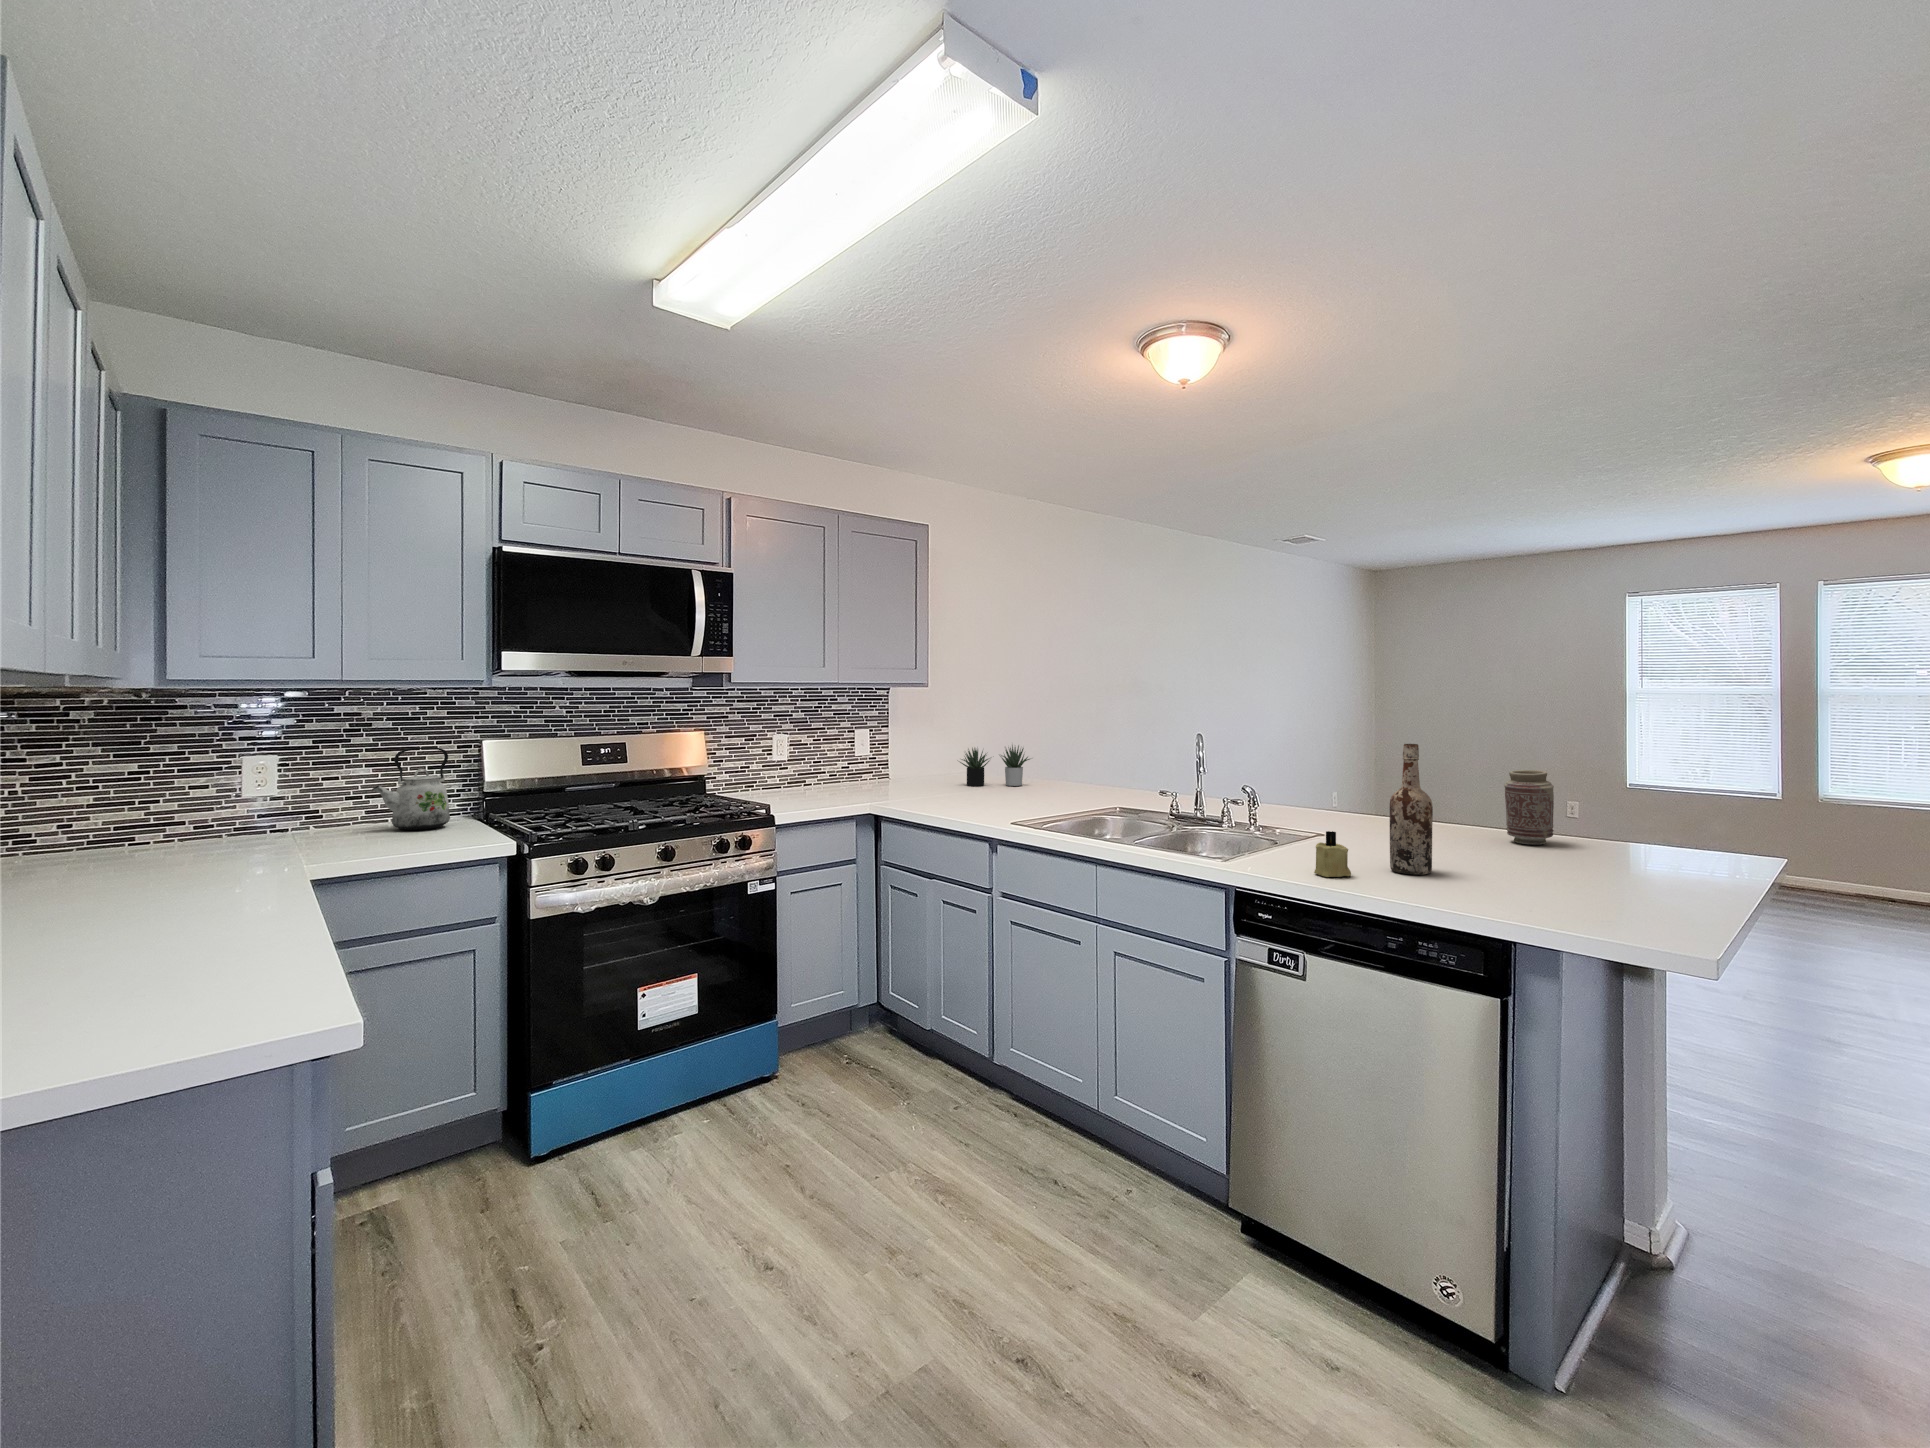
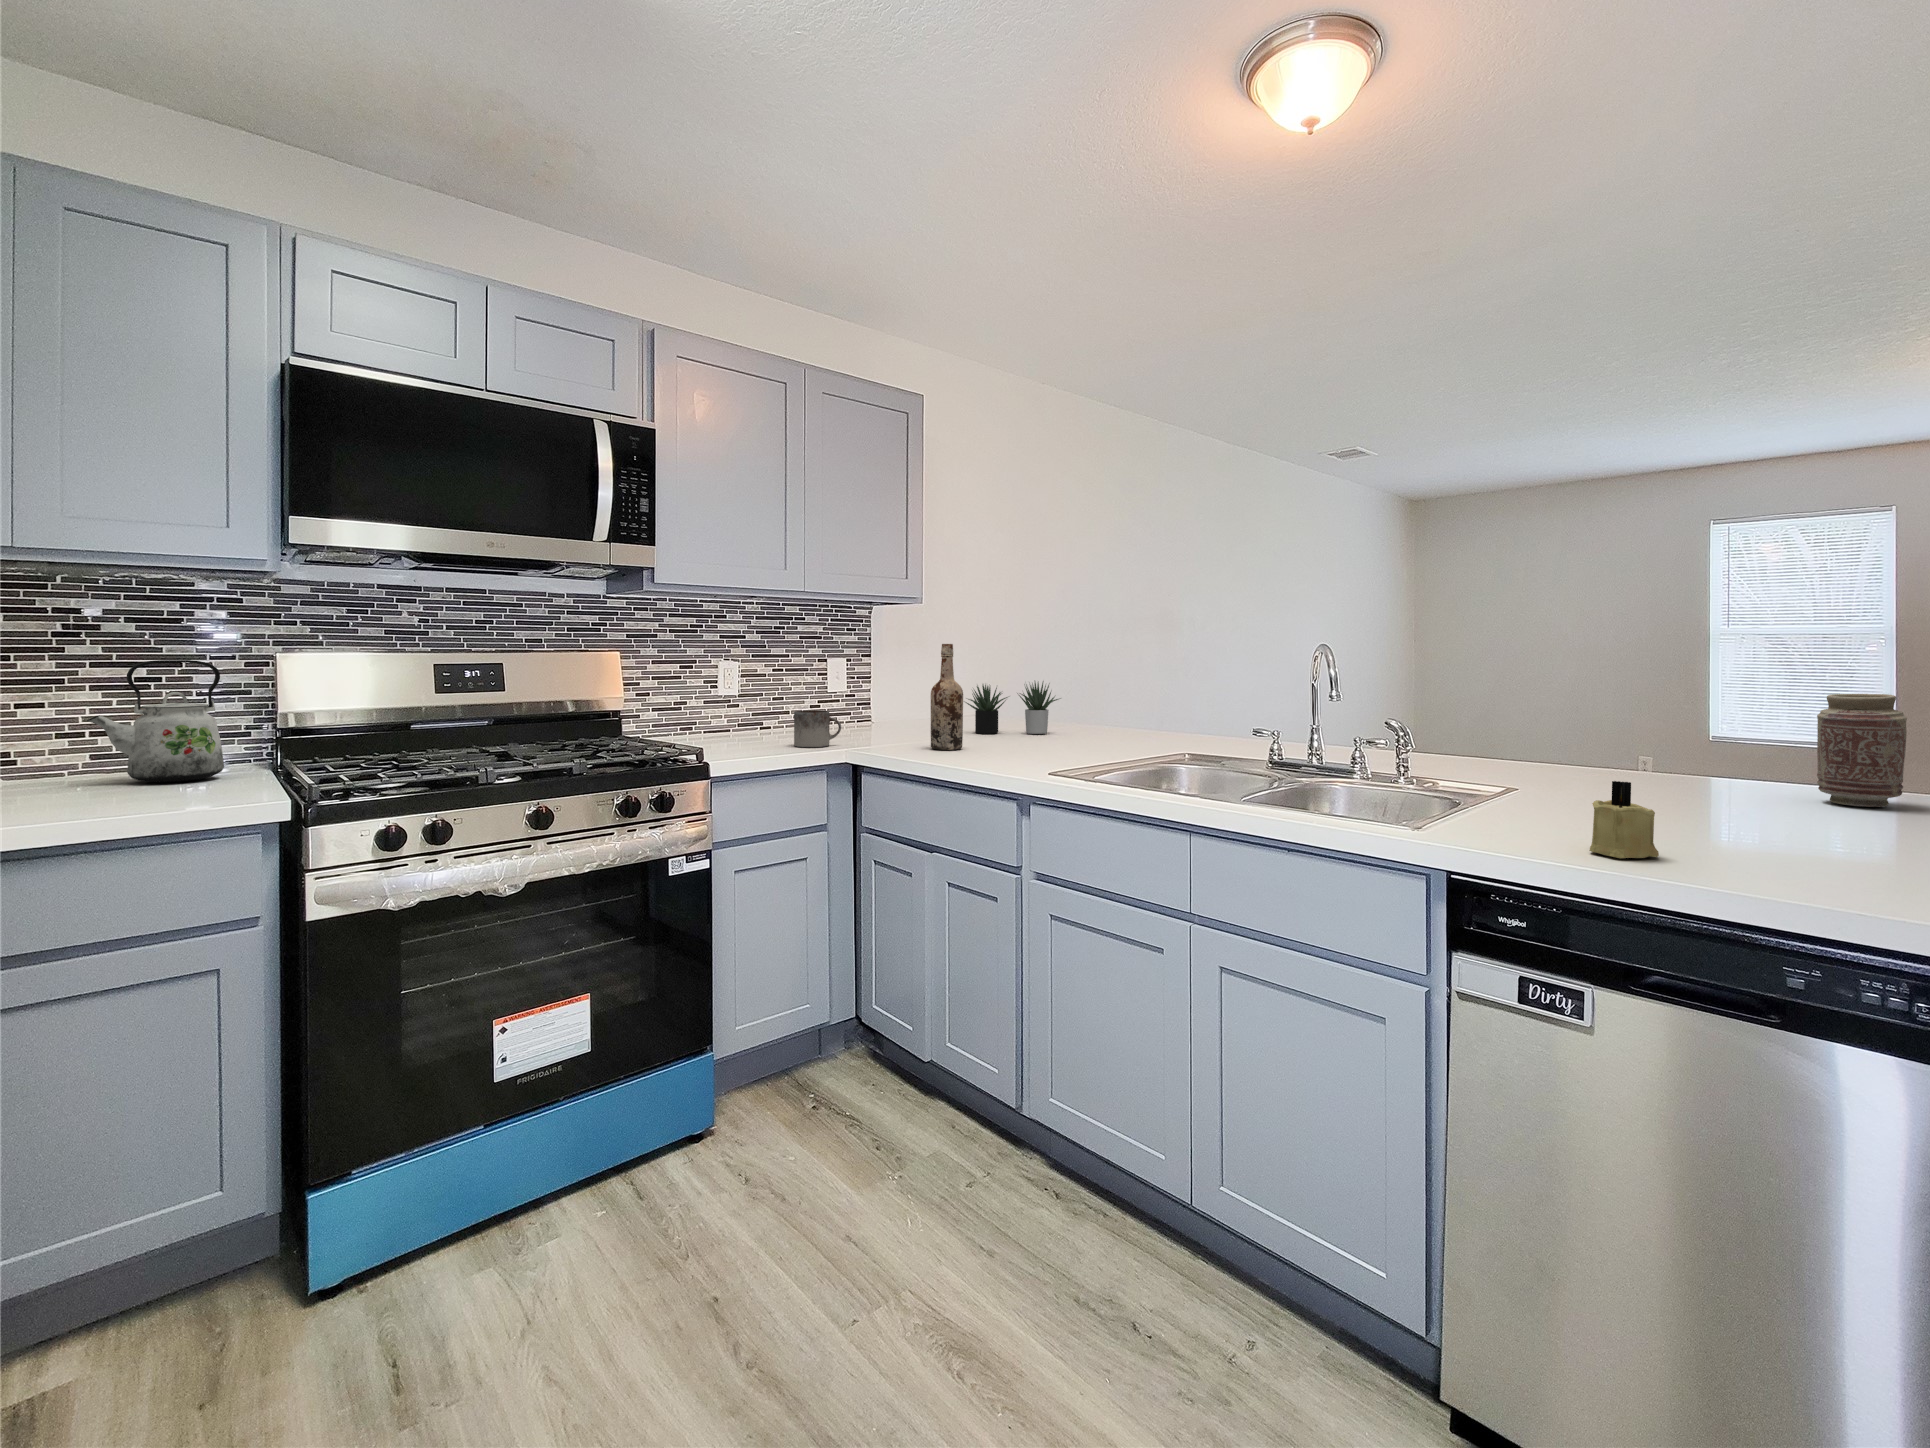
wine bottle: present [1390,744,1433,875] -> present [931,644,963,750]
mug: none [830,771,865,799] -> present [794,710,841,747]

